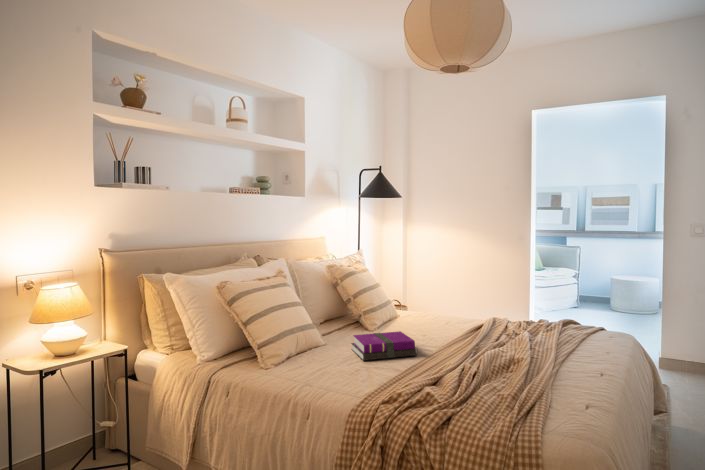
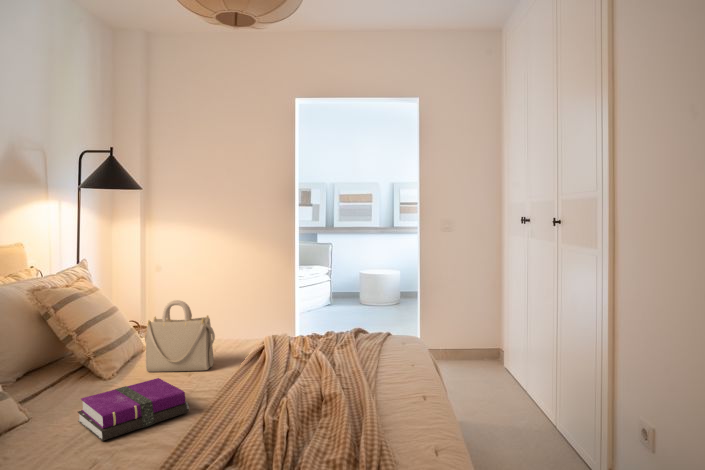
handbag: none [396,281,444,334] -> present [145,300,215,372]

